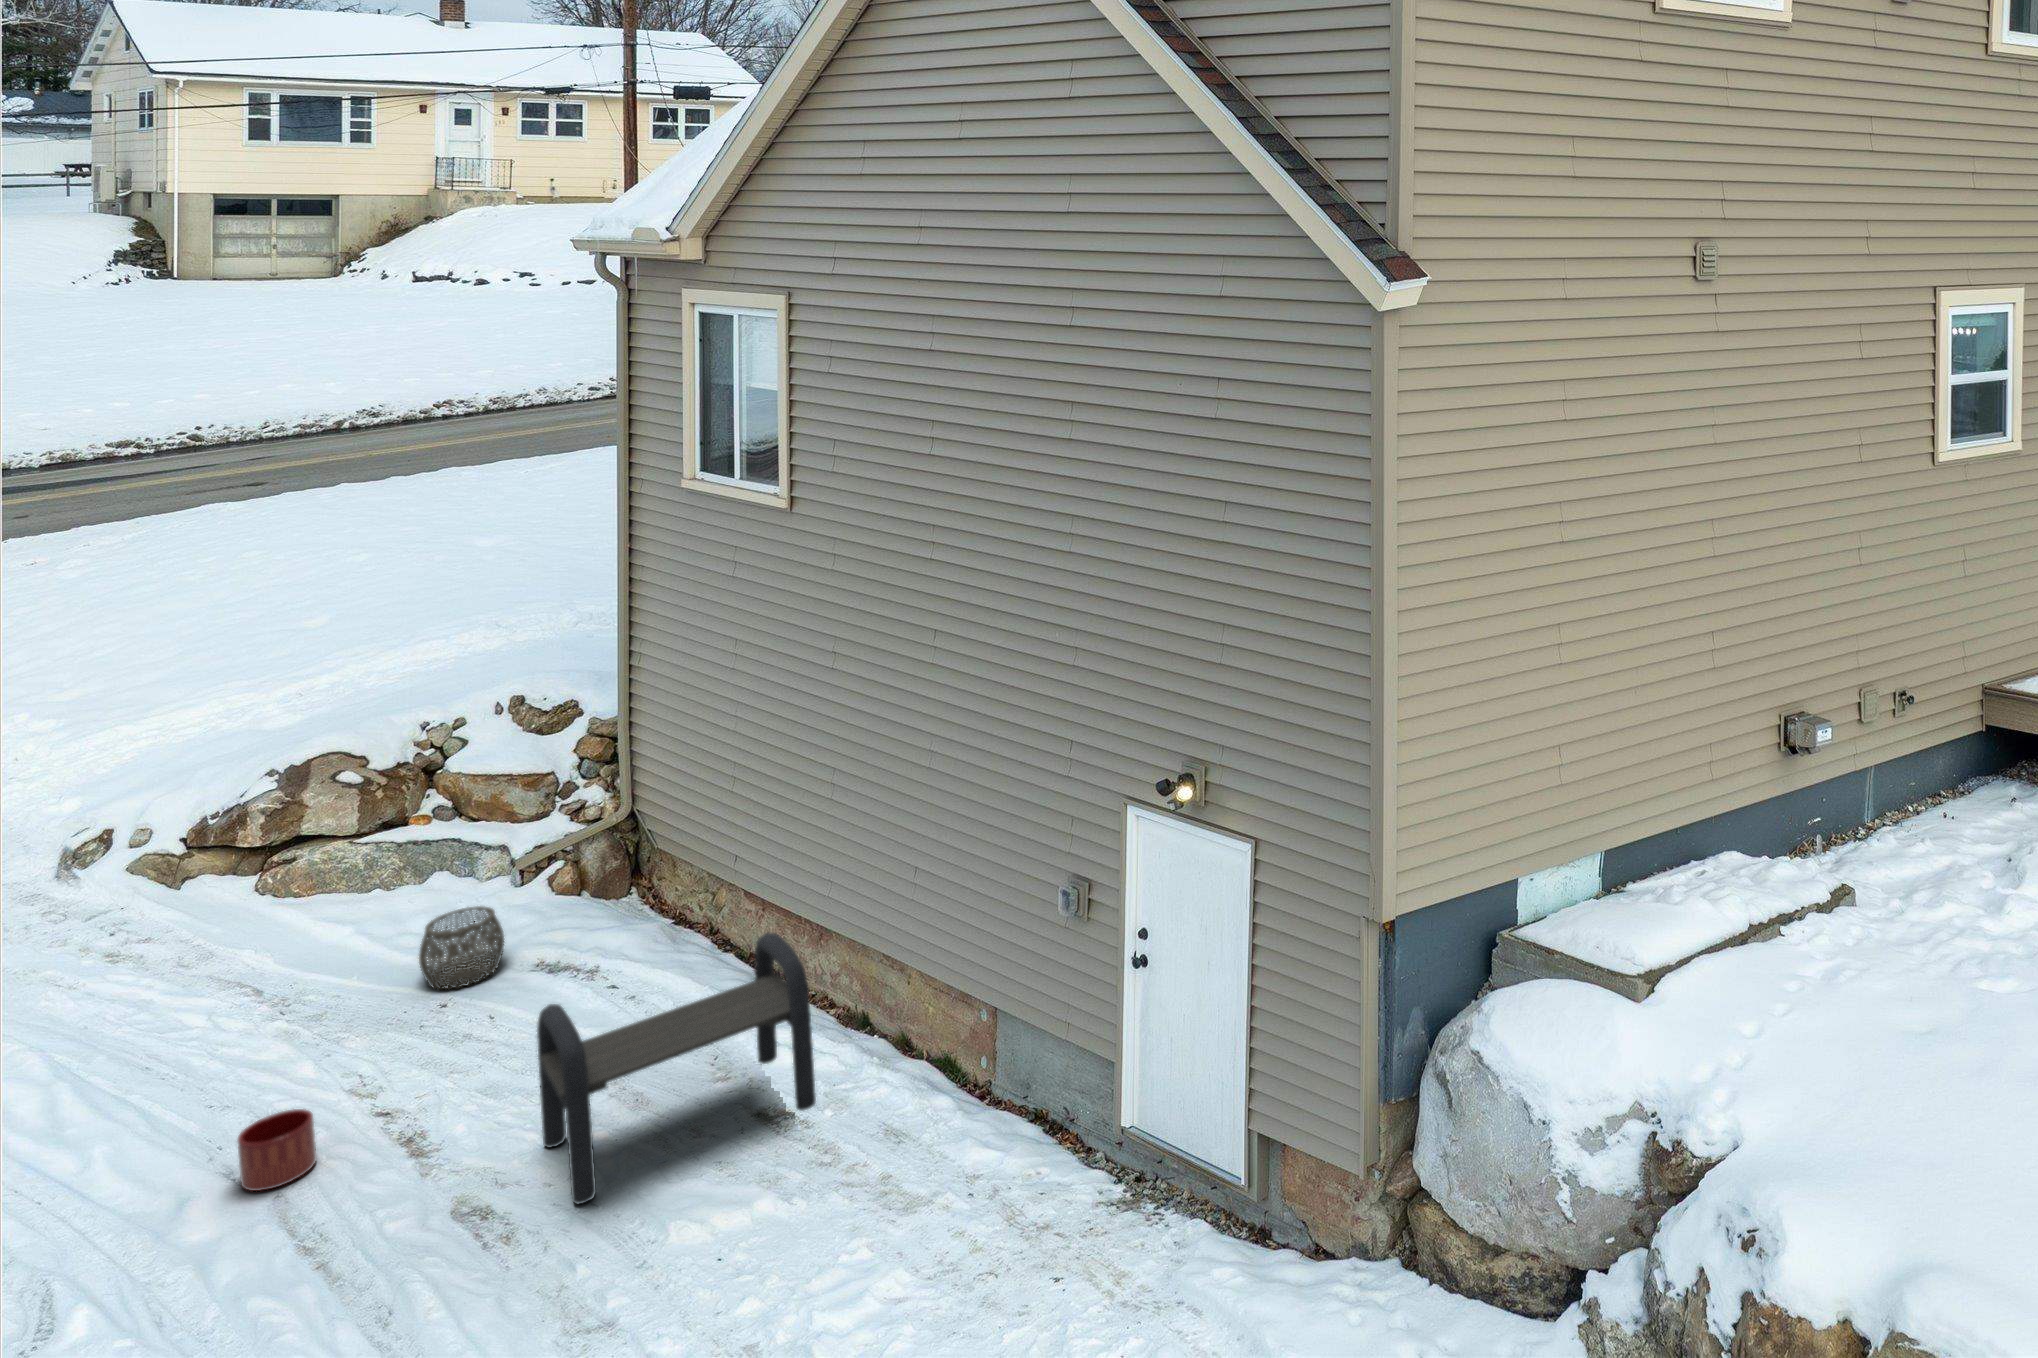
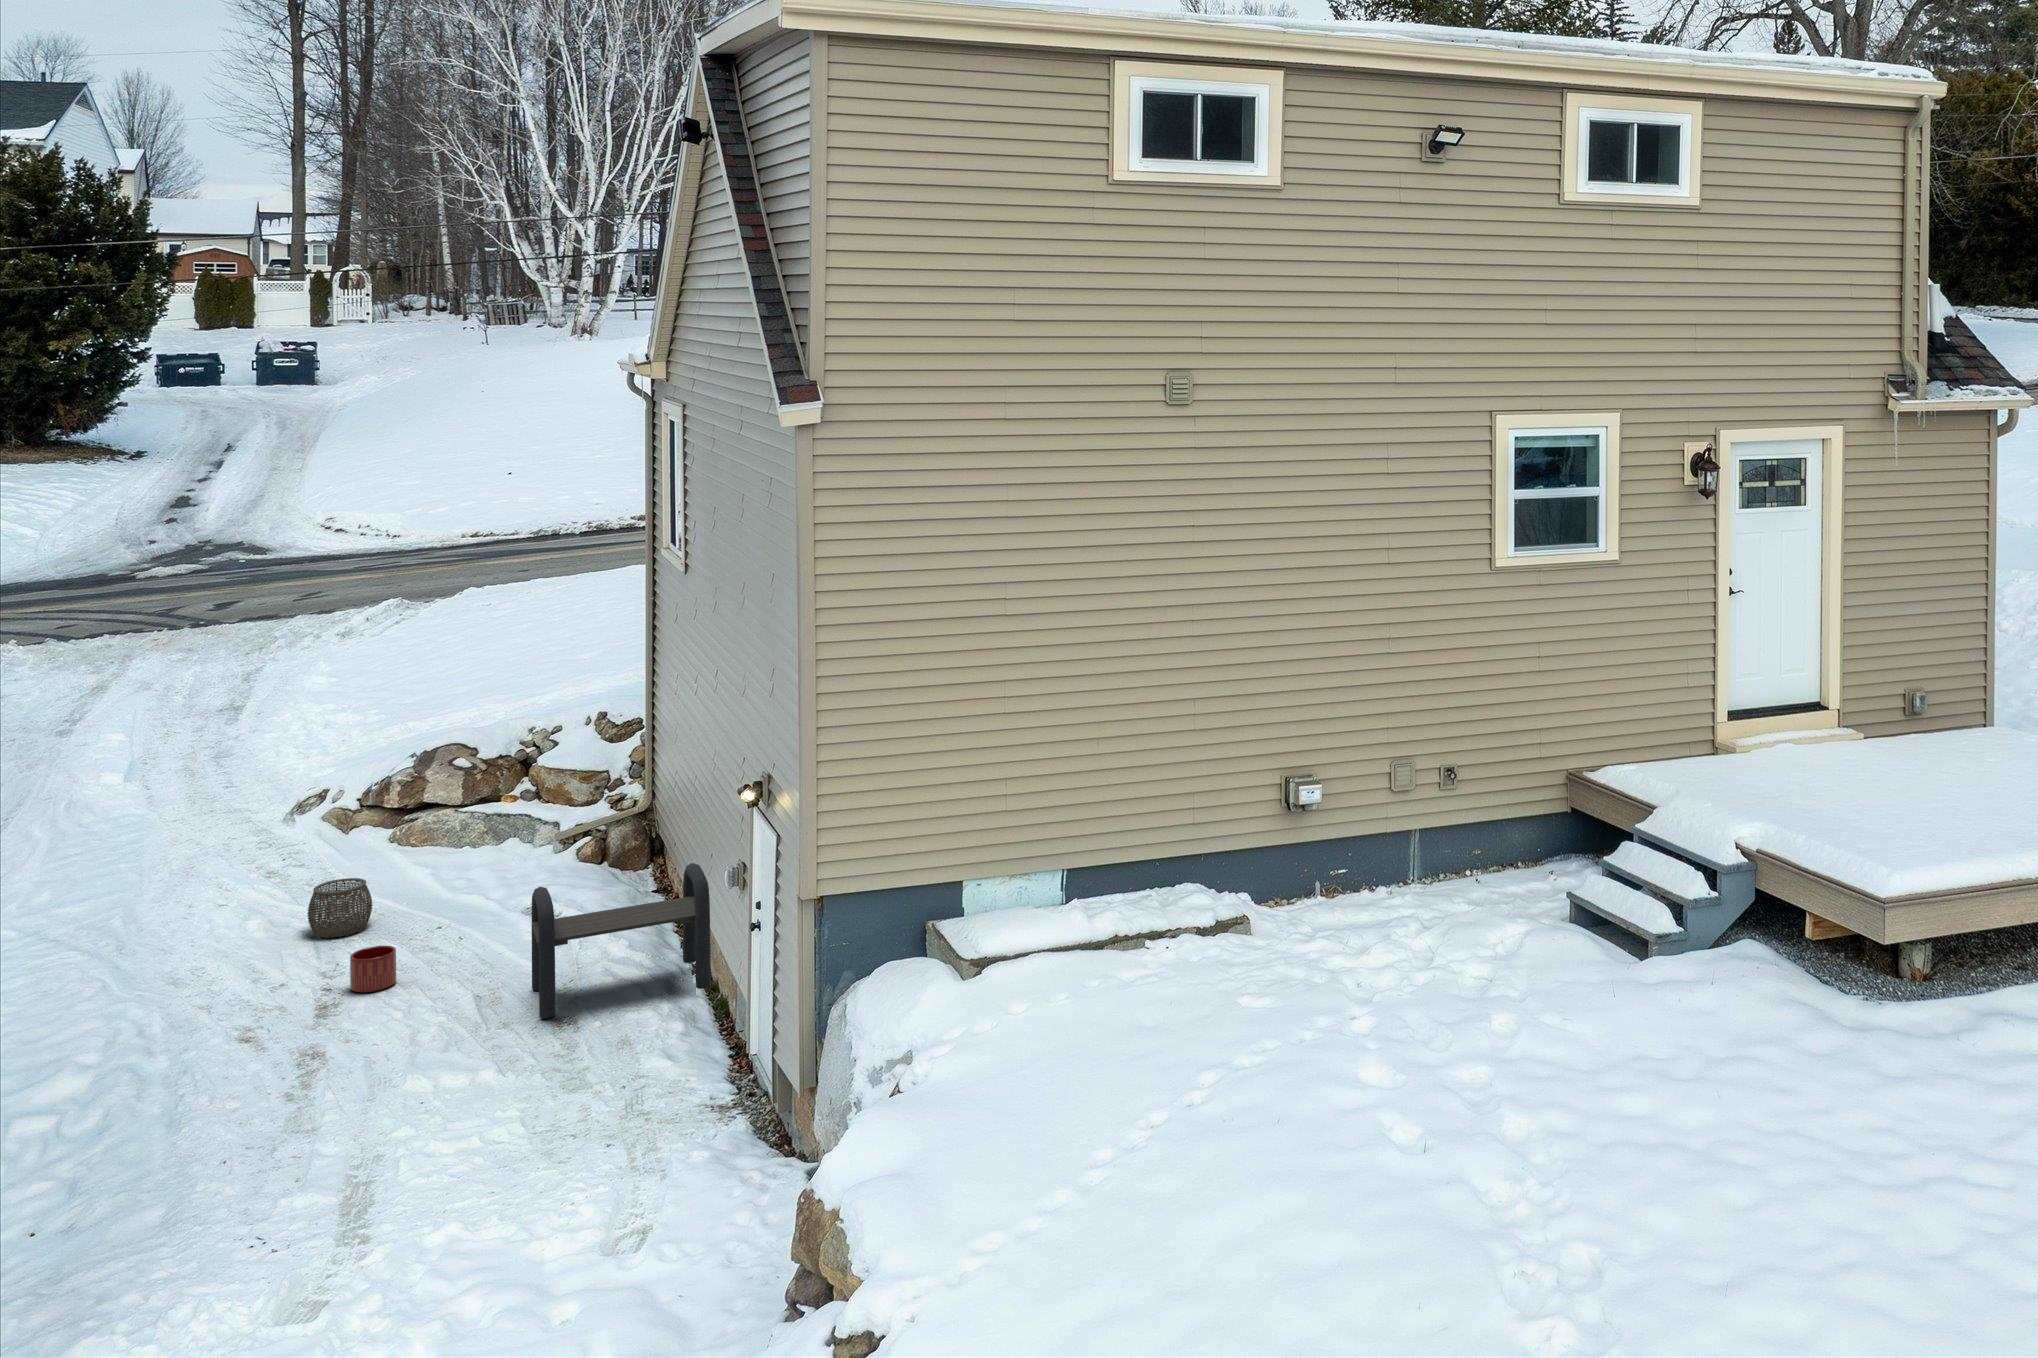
woven basket: present [419,906,504,989] -> present [307,878,373,938]

